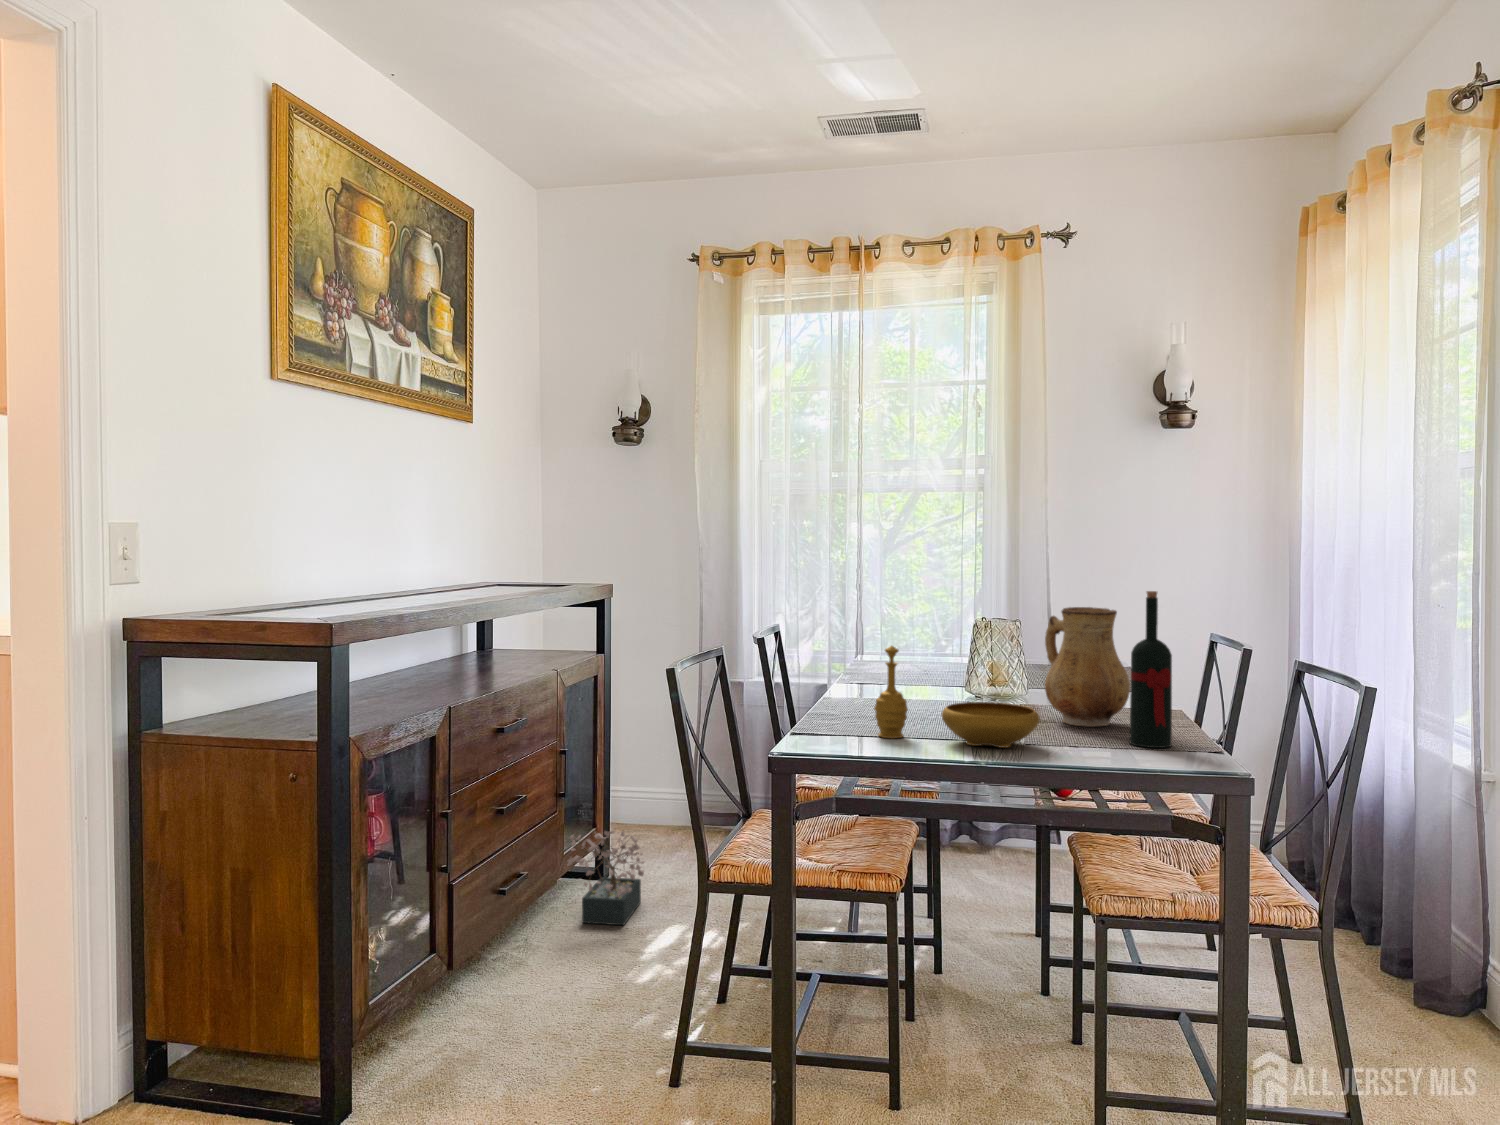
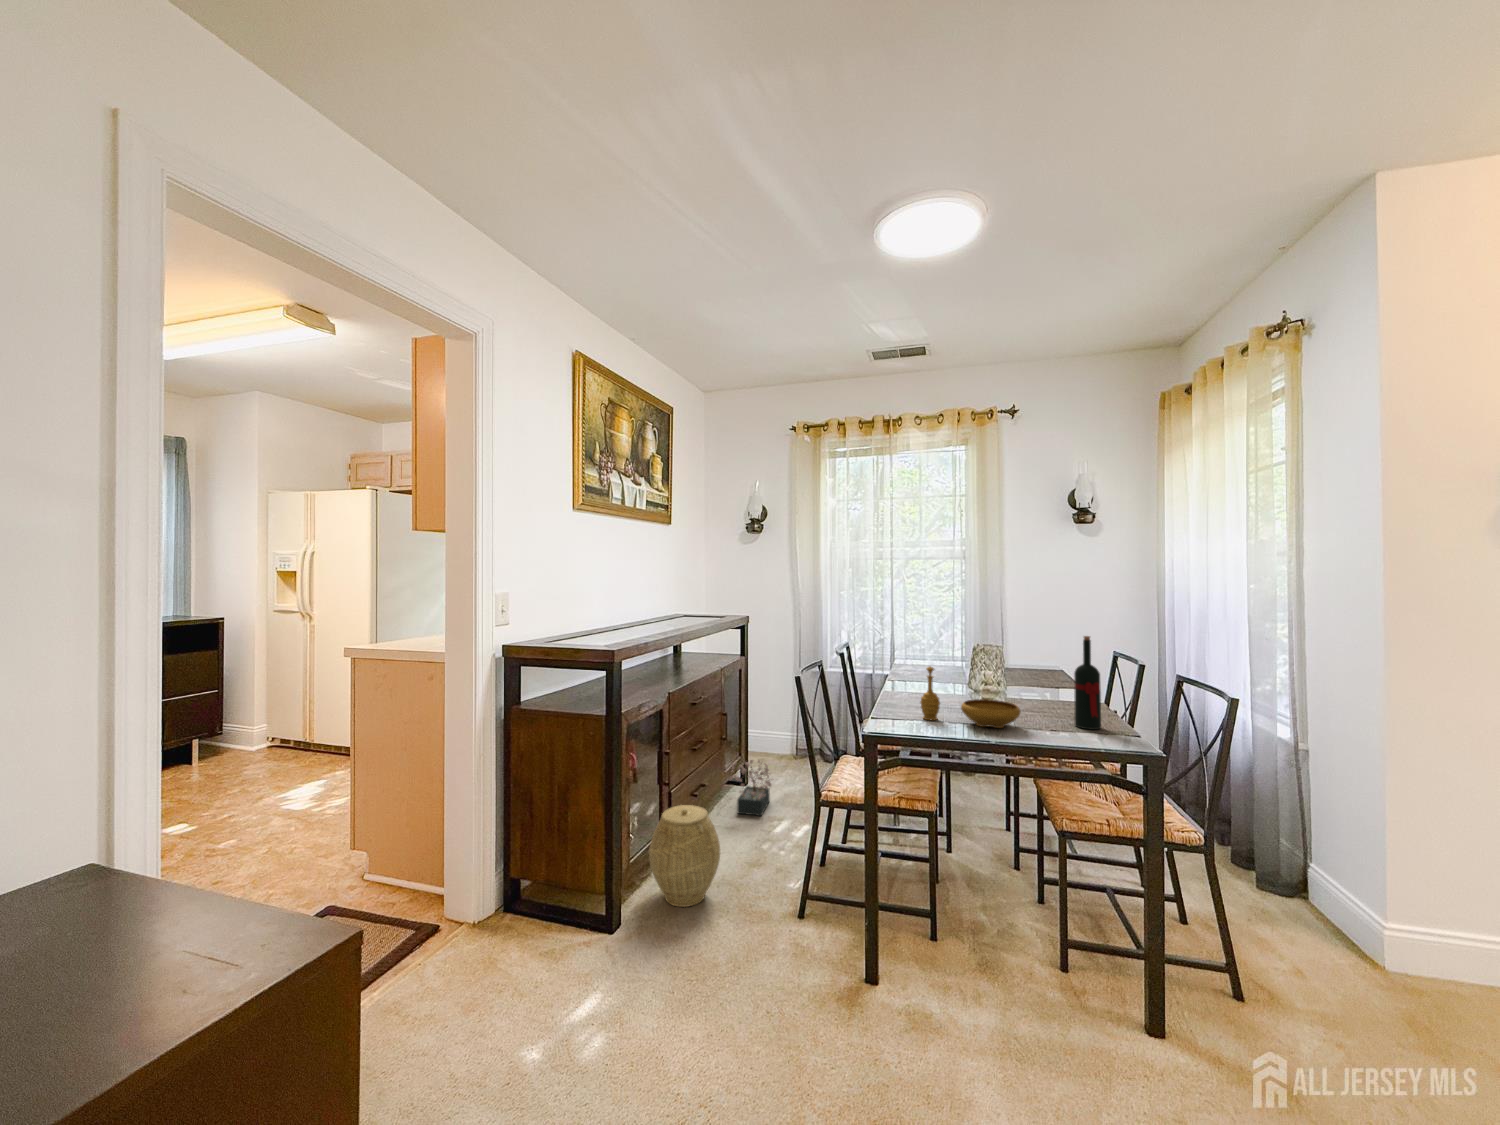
ceramic pitcher: present [1045,607,1130,726] -> none [1017,641,1071,713]
woven basket: none [405,902,535,1078] -> present [649,805,720,907]

